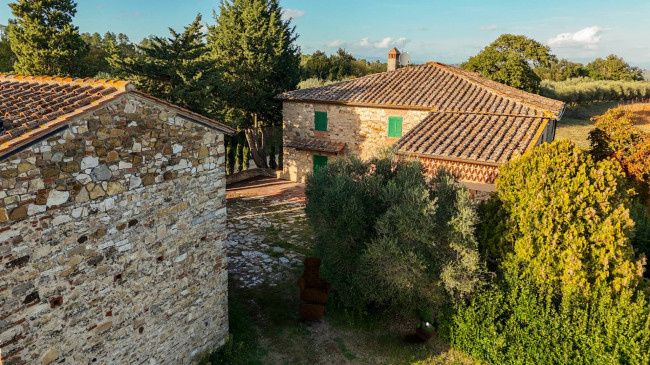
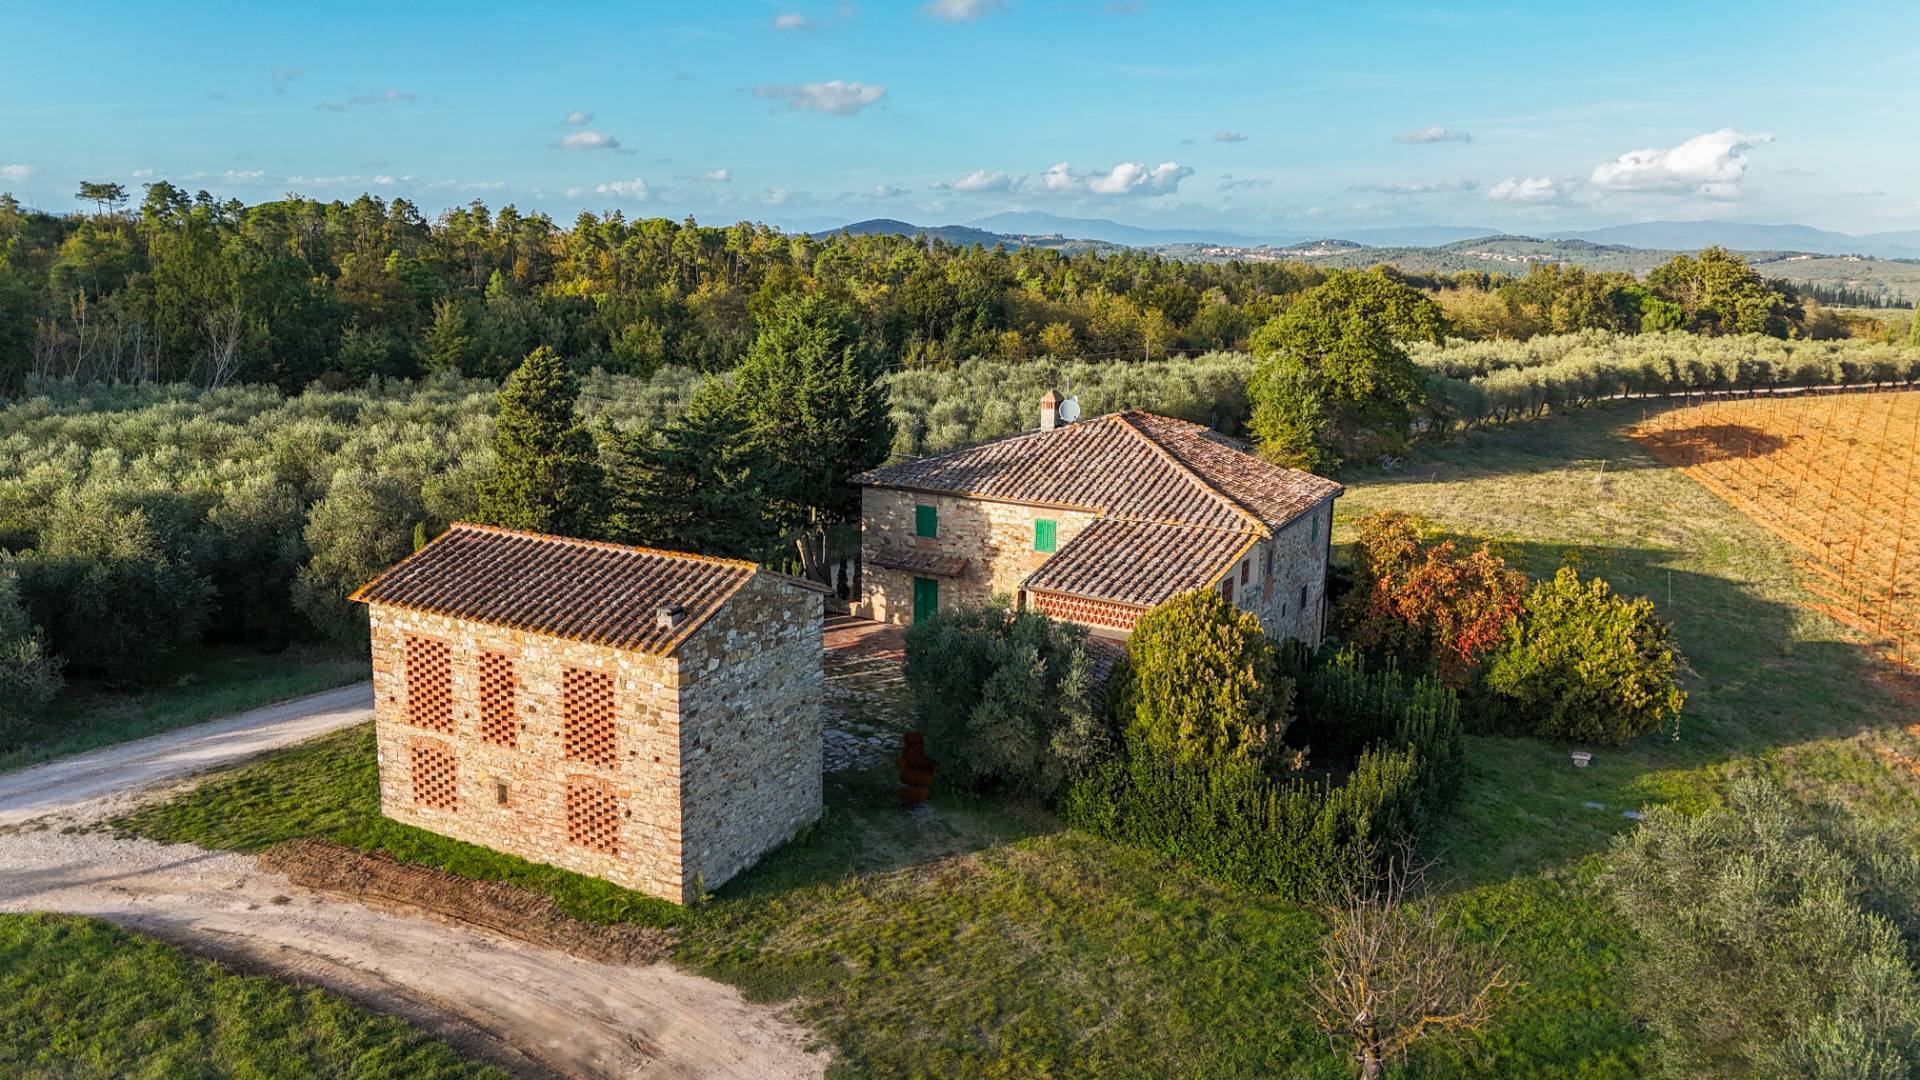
potted tree: present [412,305,434,340] -> none [1026,774,1057,821]

